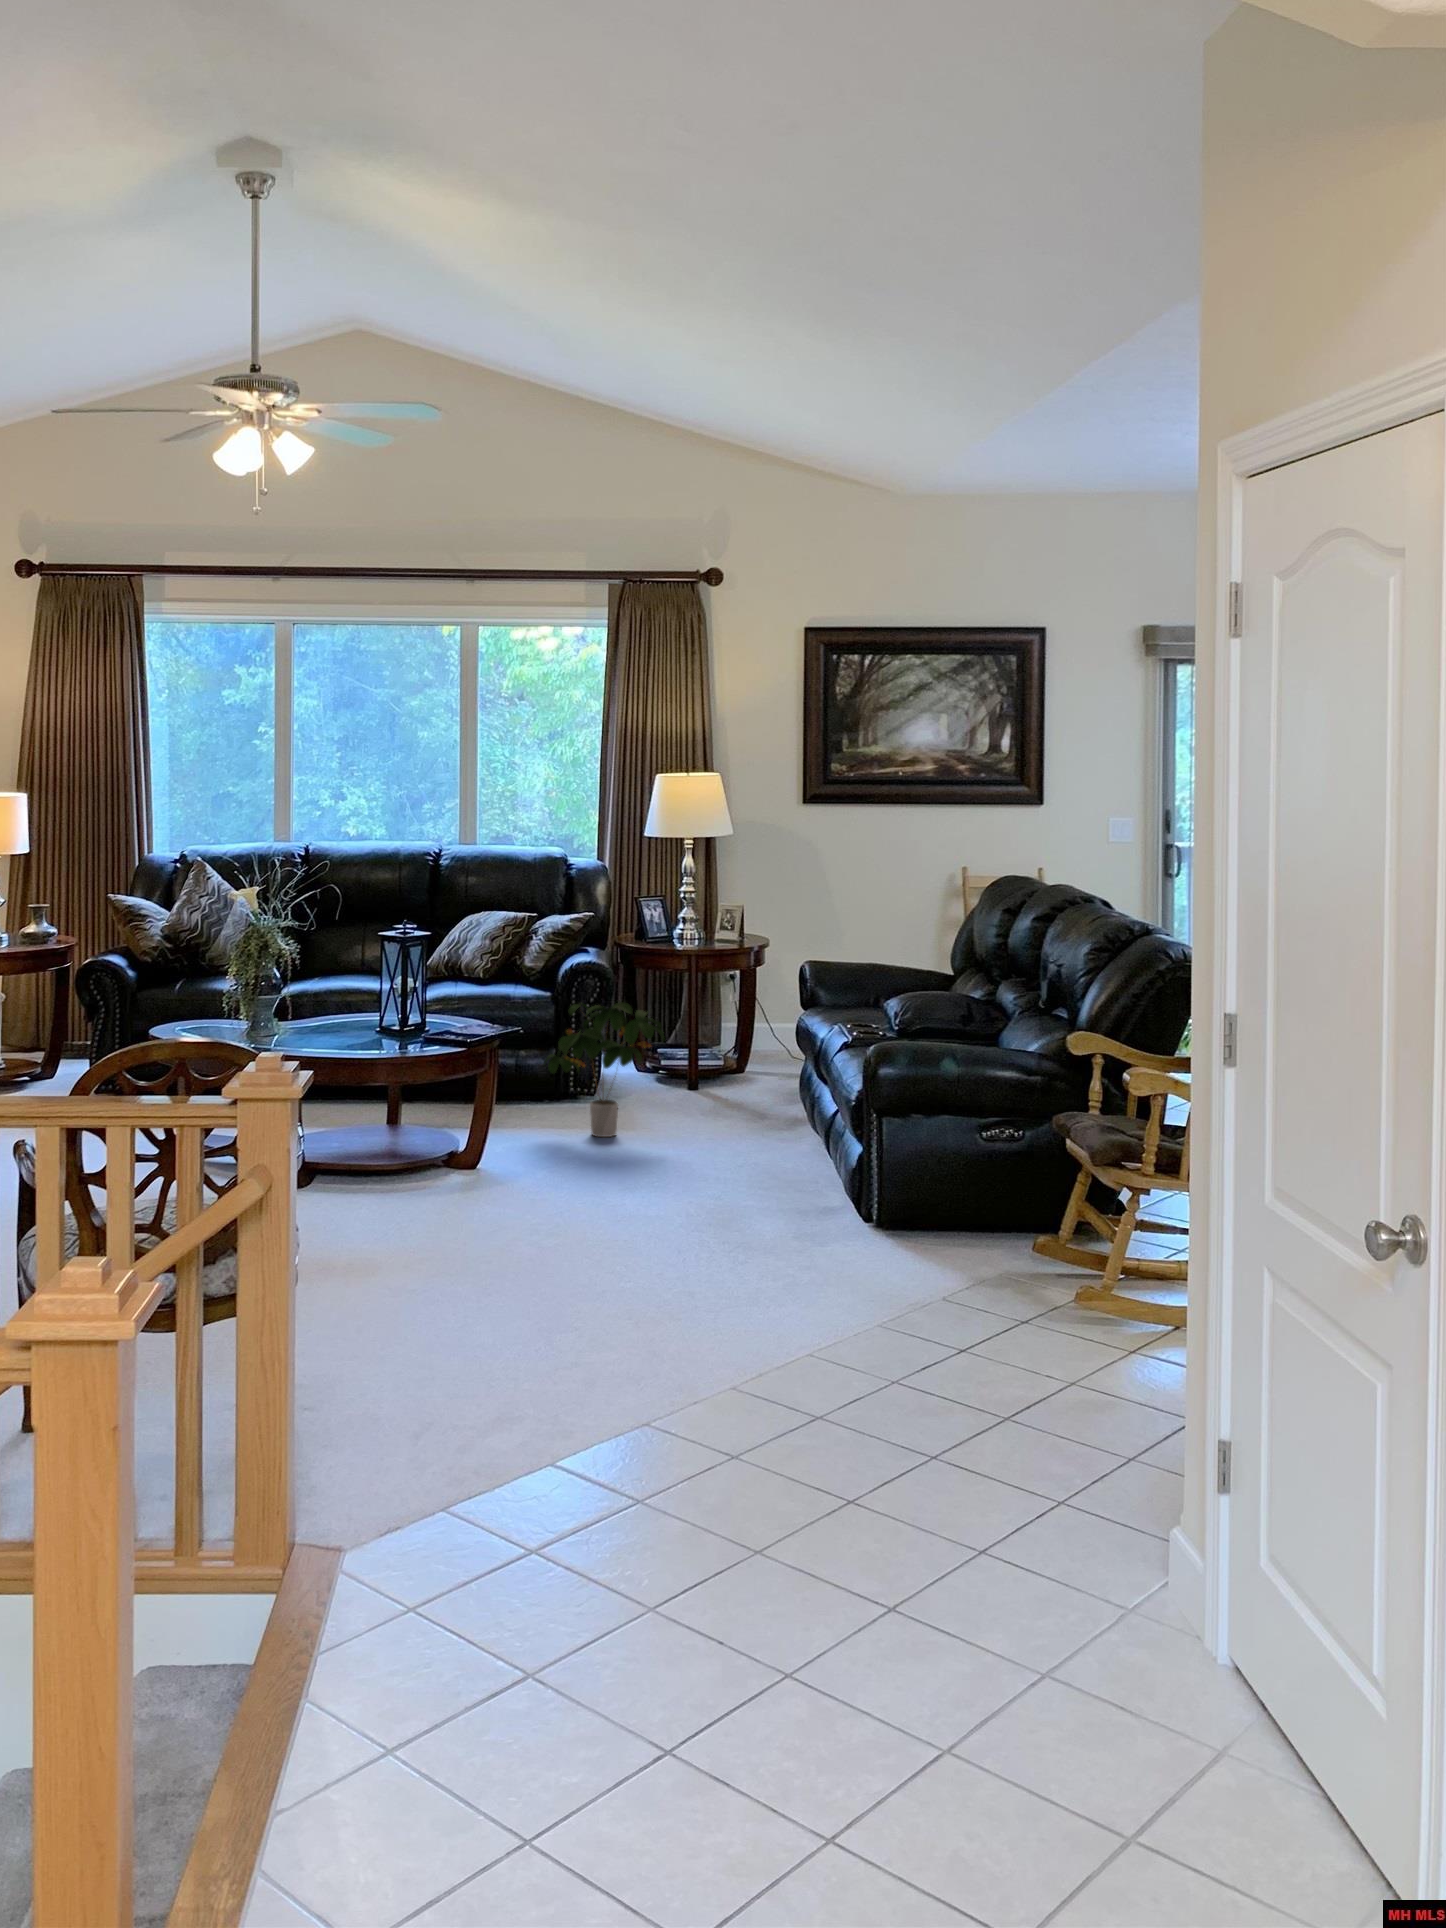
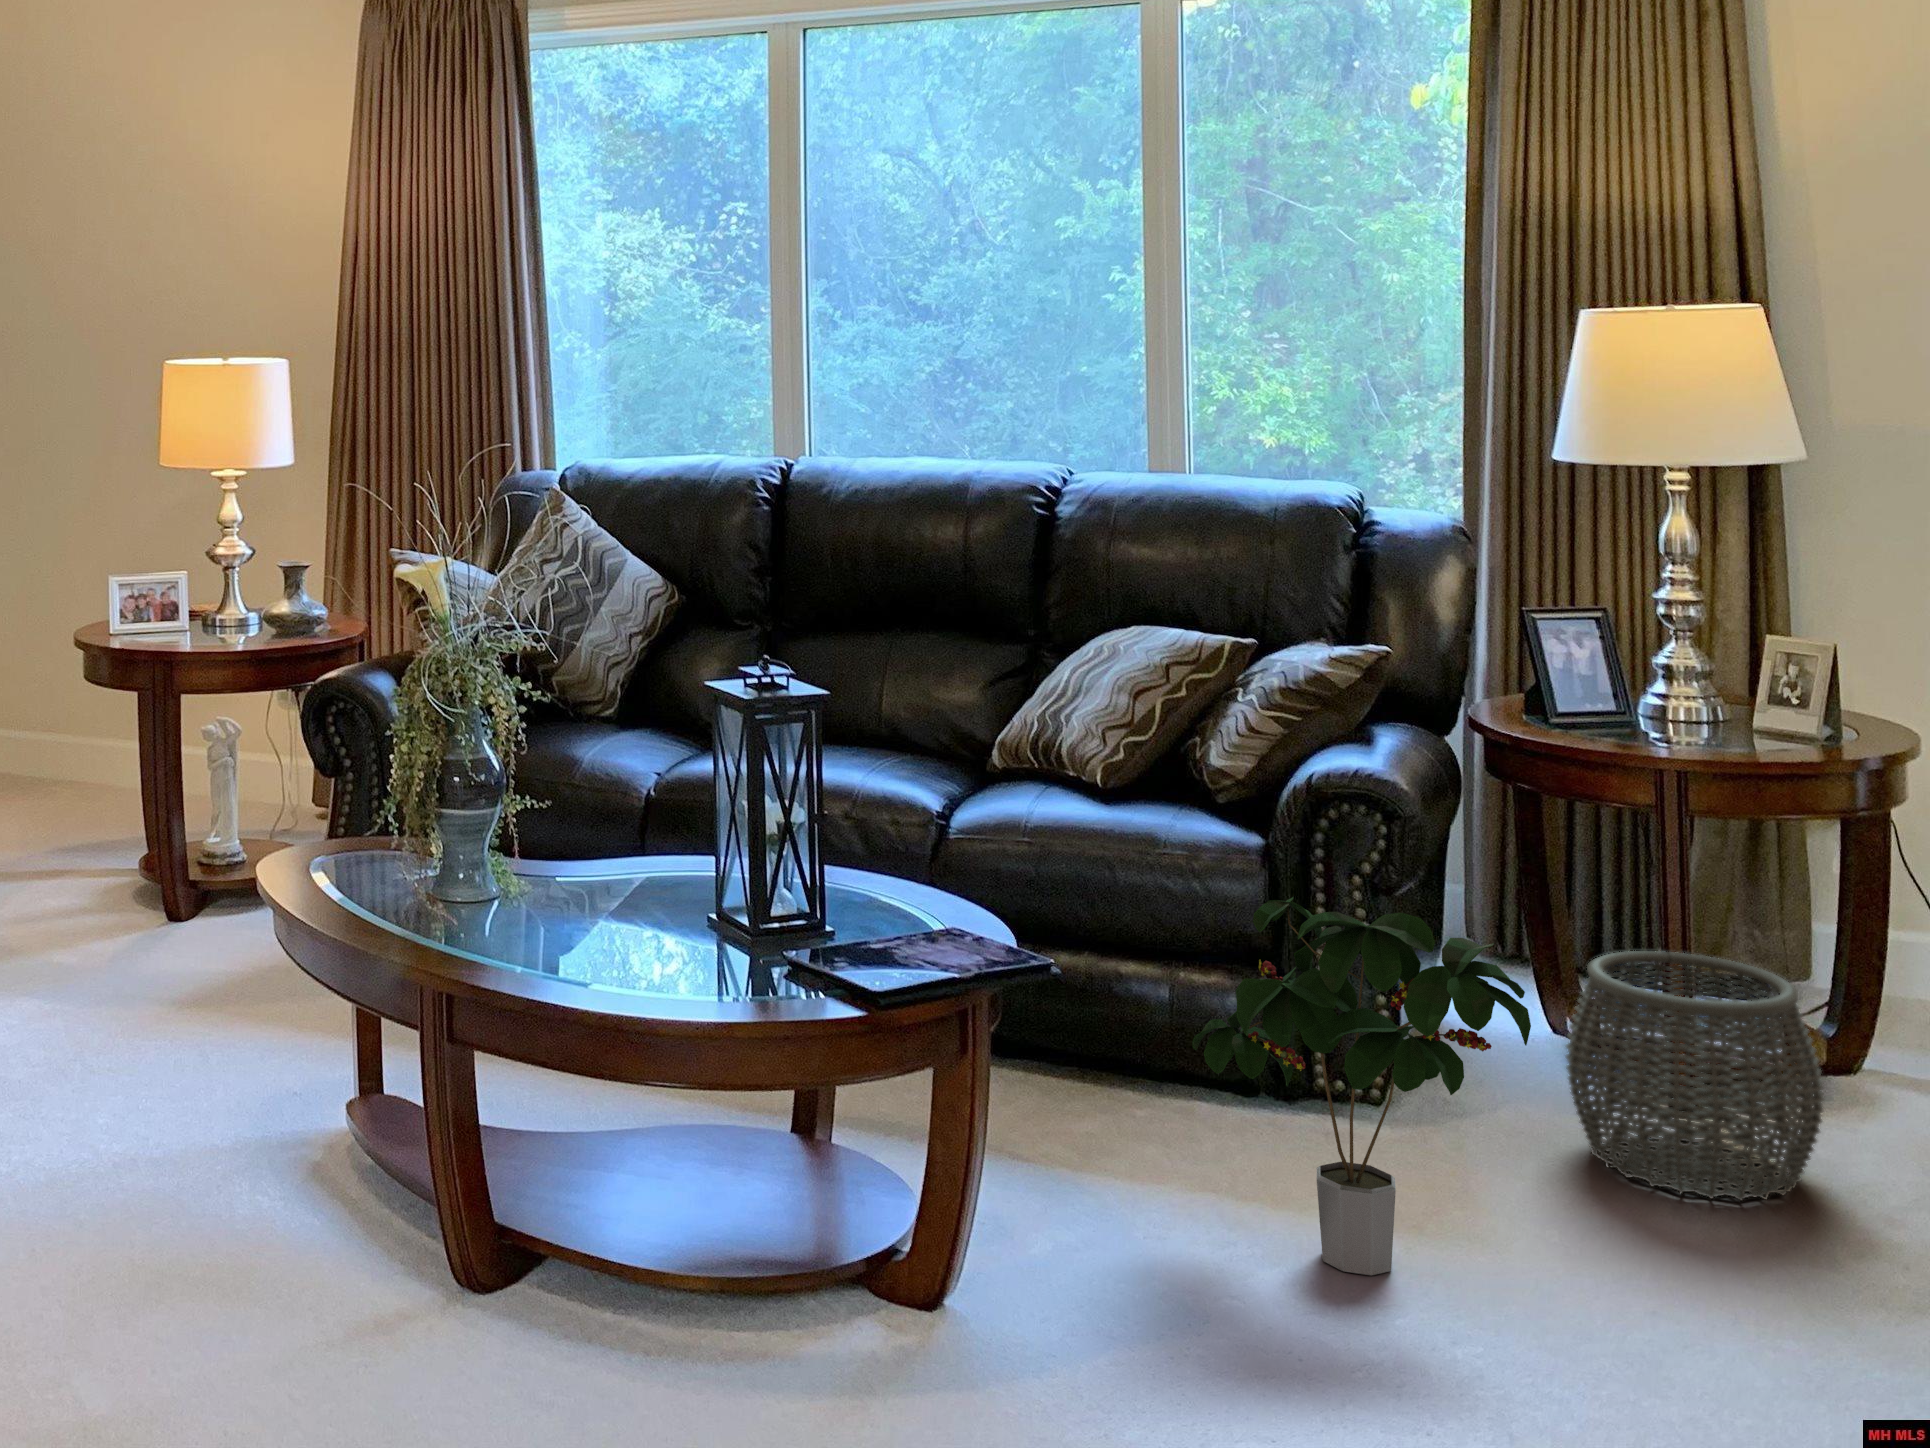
woven basket: none [658,1023,743,1107] -> present [1566,951,1823,1200]

